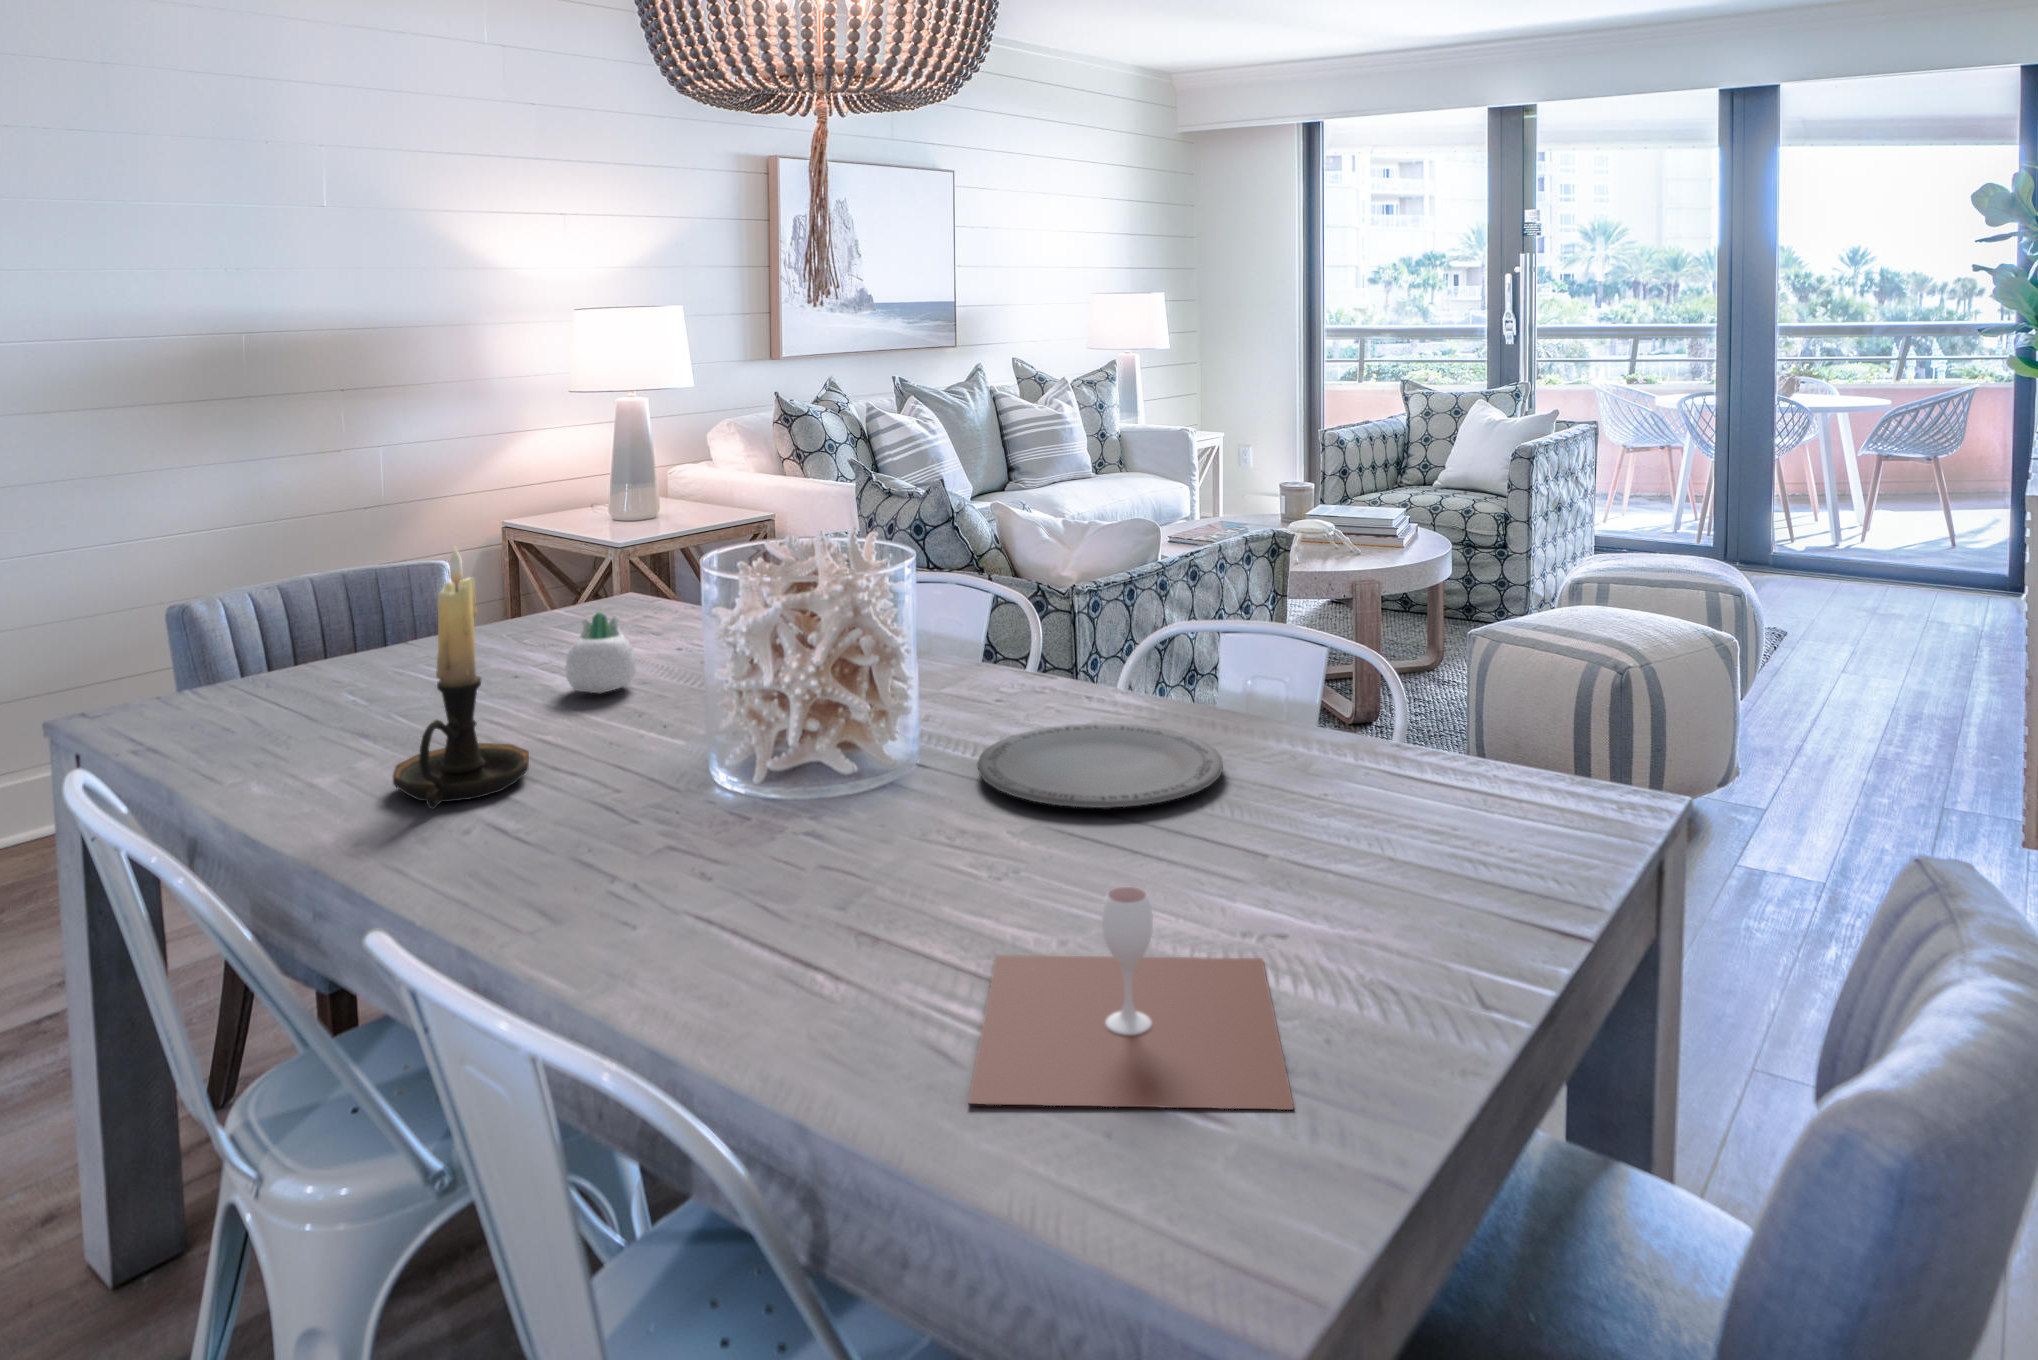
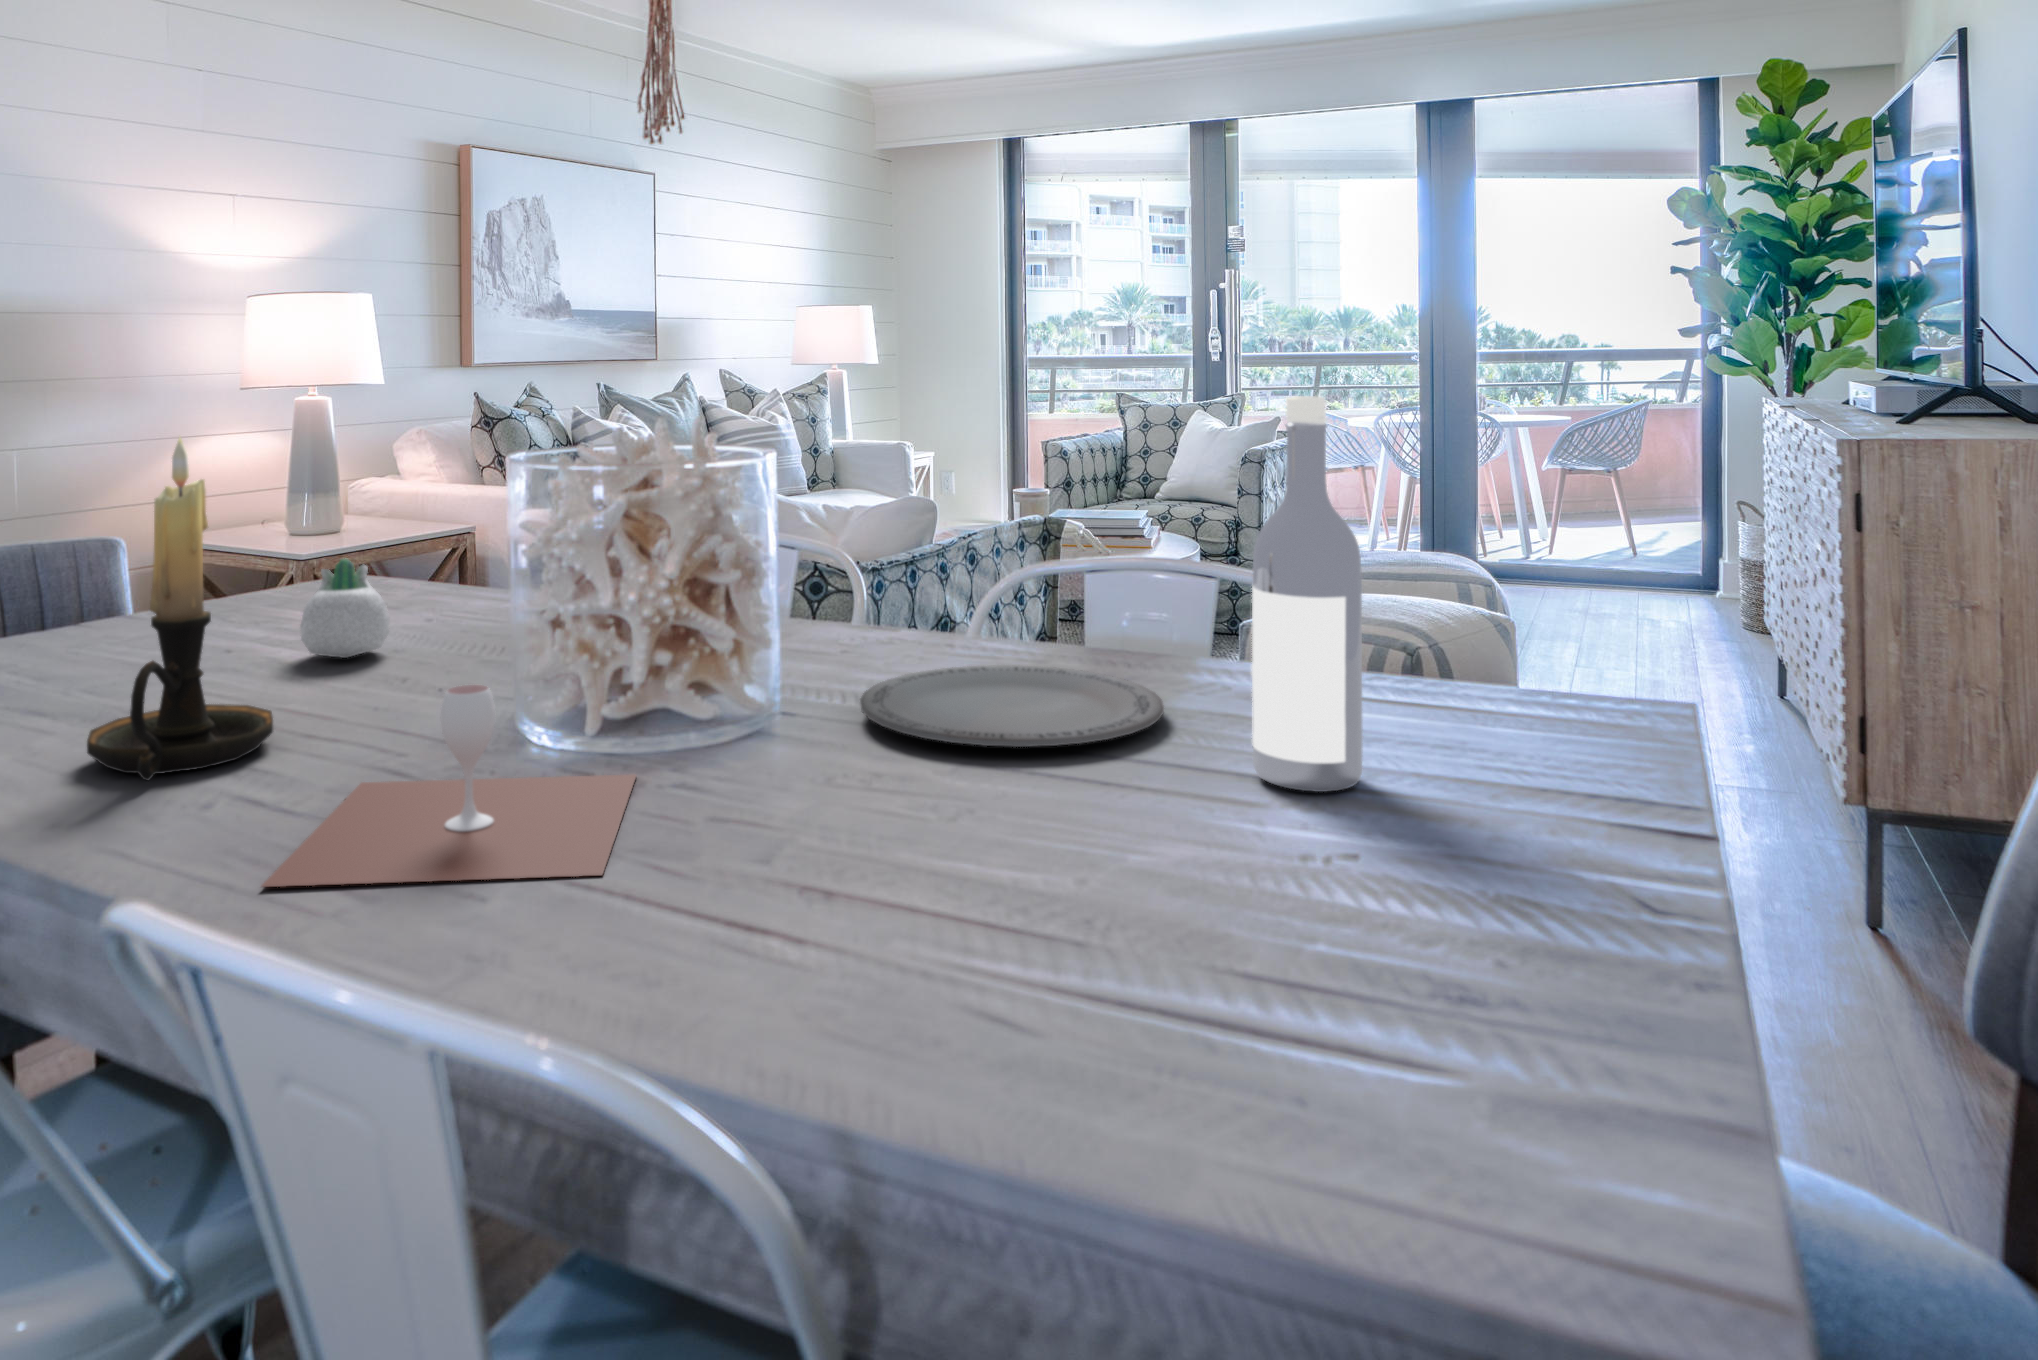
wine bottle: none [1256,541,1340,859] -> present [1251,396,1362,792]
wine glass: present [968,887,1294,1110] -> present [262,685,636,887]

